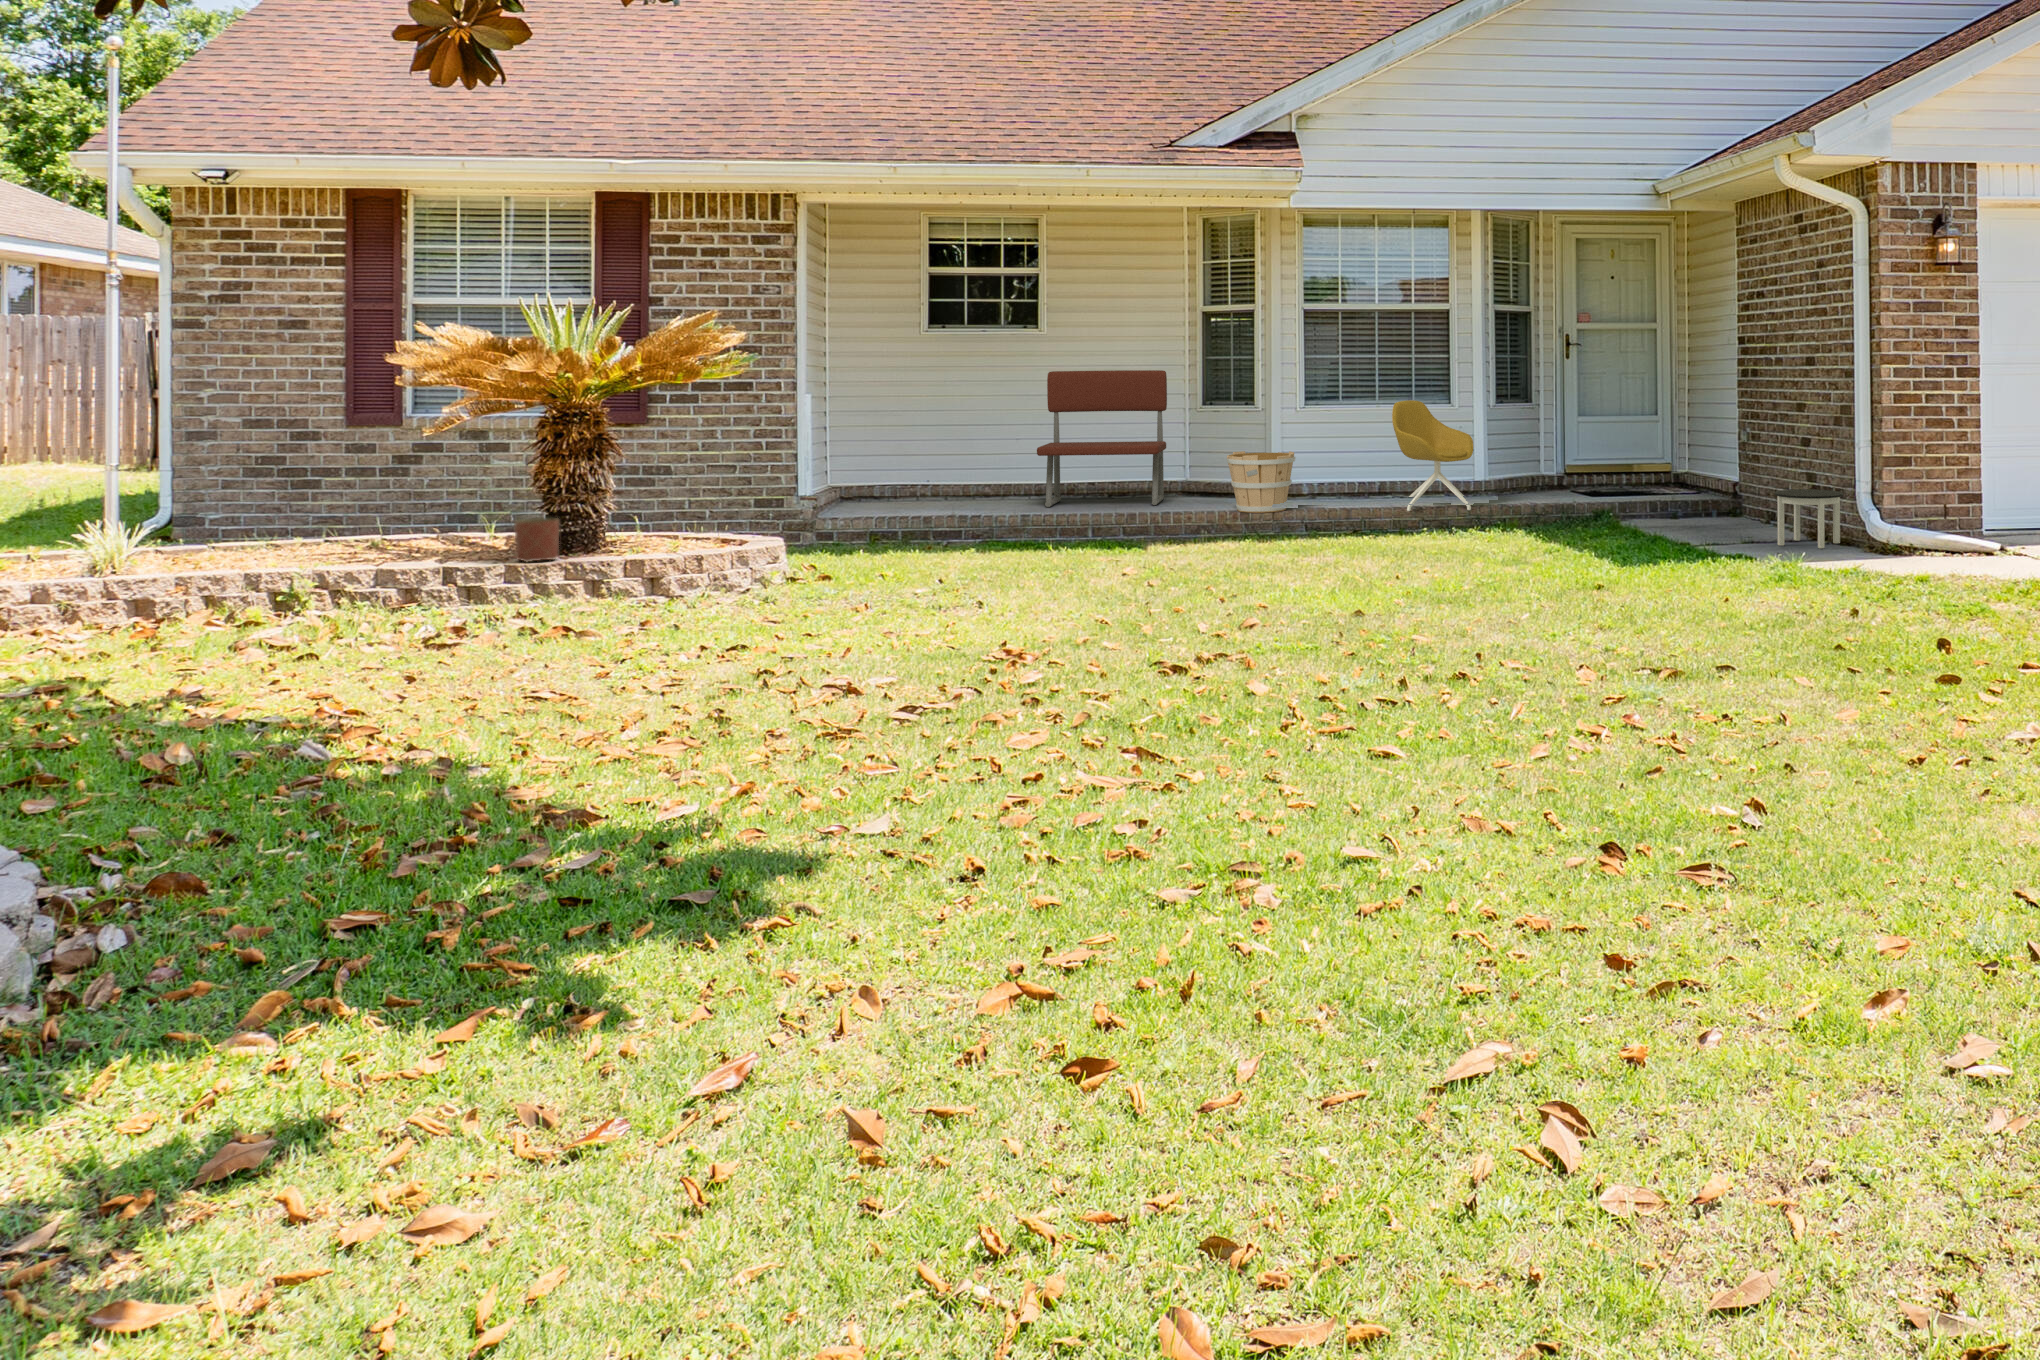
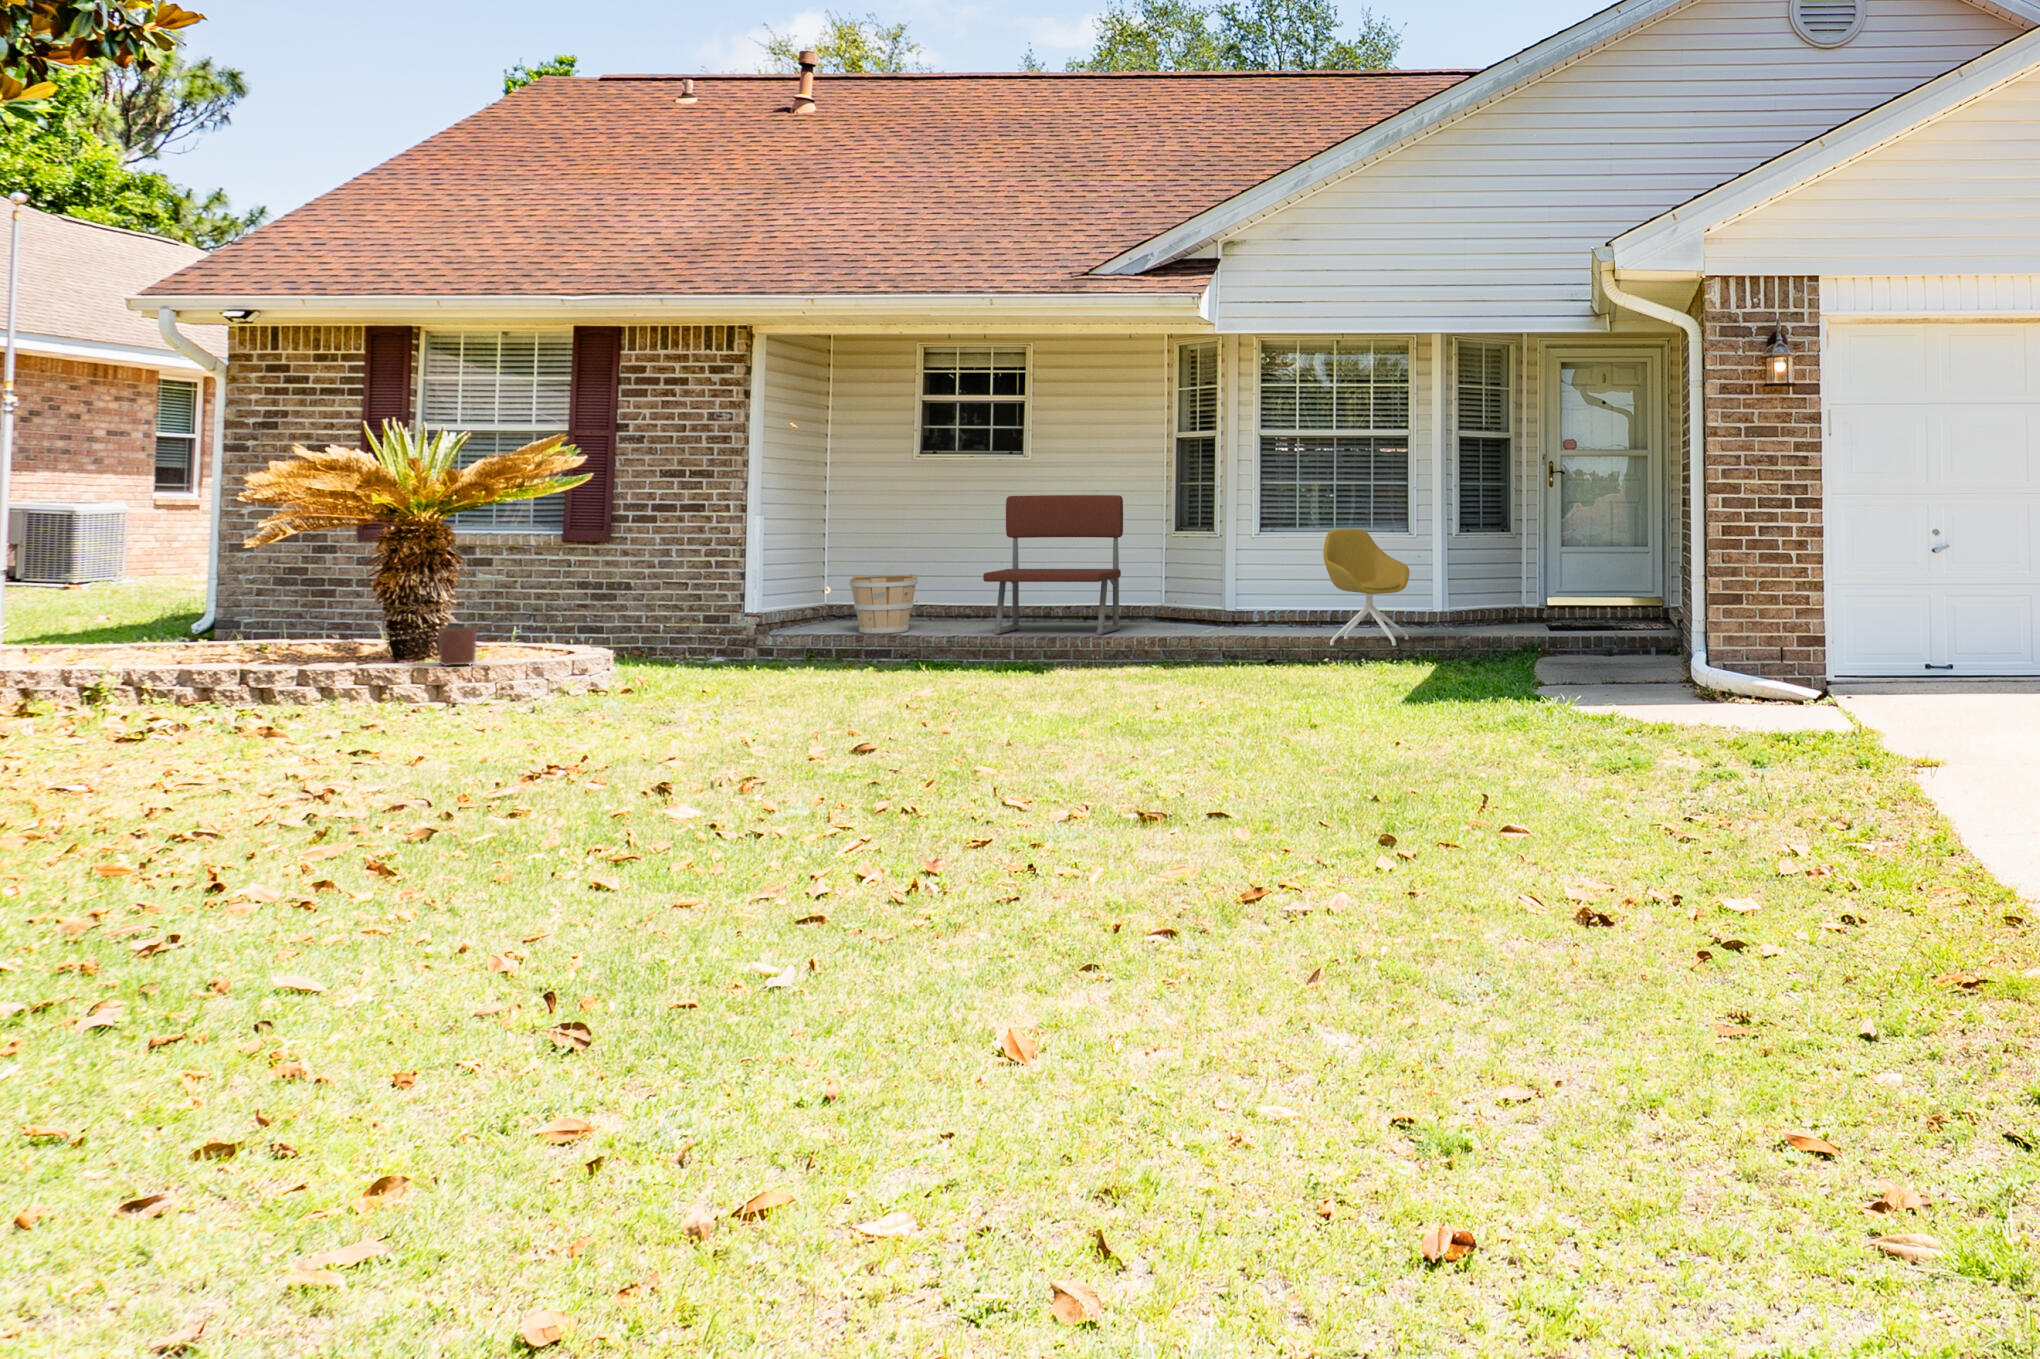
wooden bucket: present [1227,451,1296,513] -> present [850,574,918,634]
round table: present [1775,489,1843,548] -> none [1618,627,1689,689]

